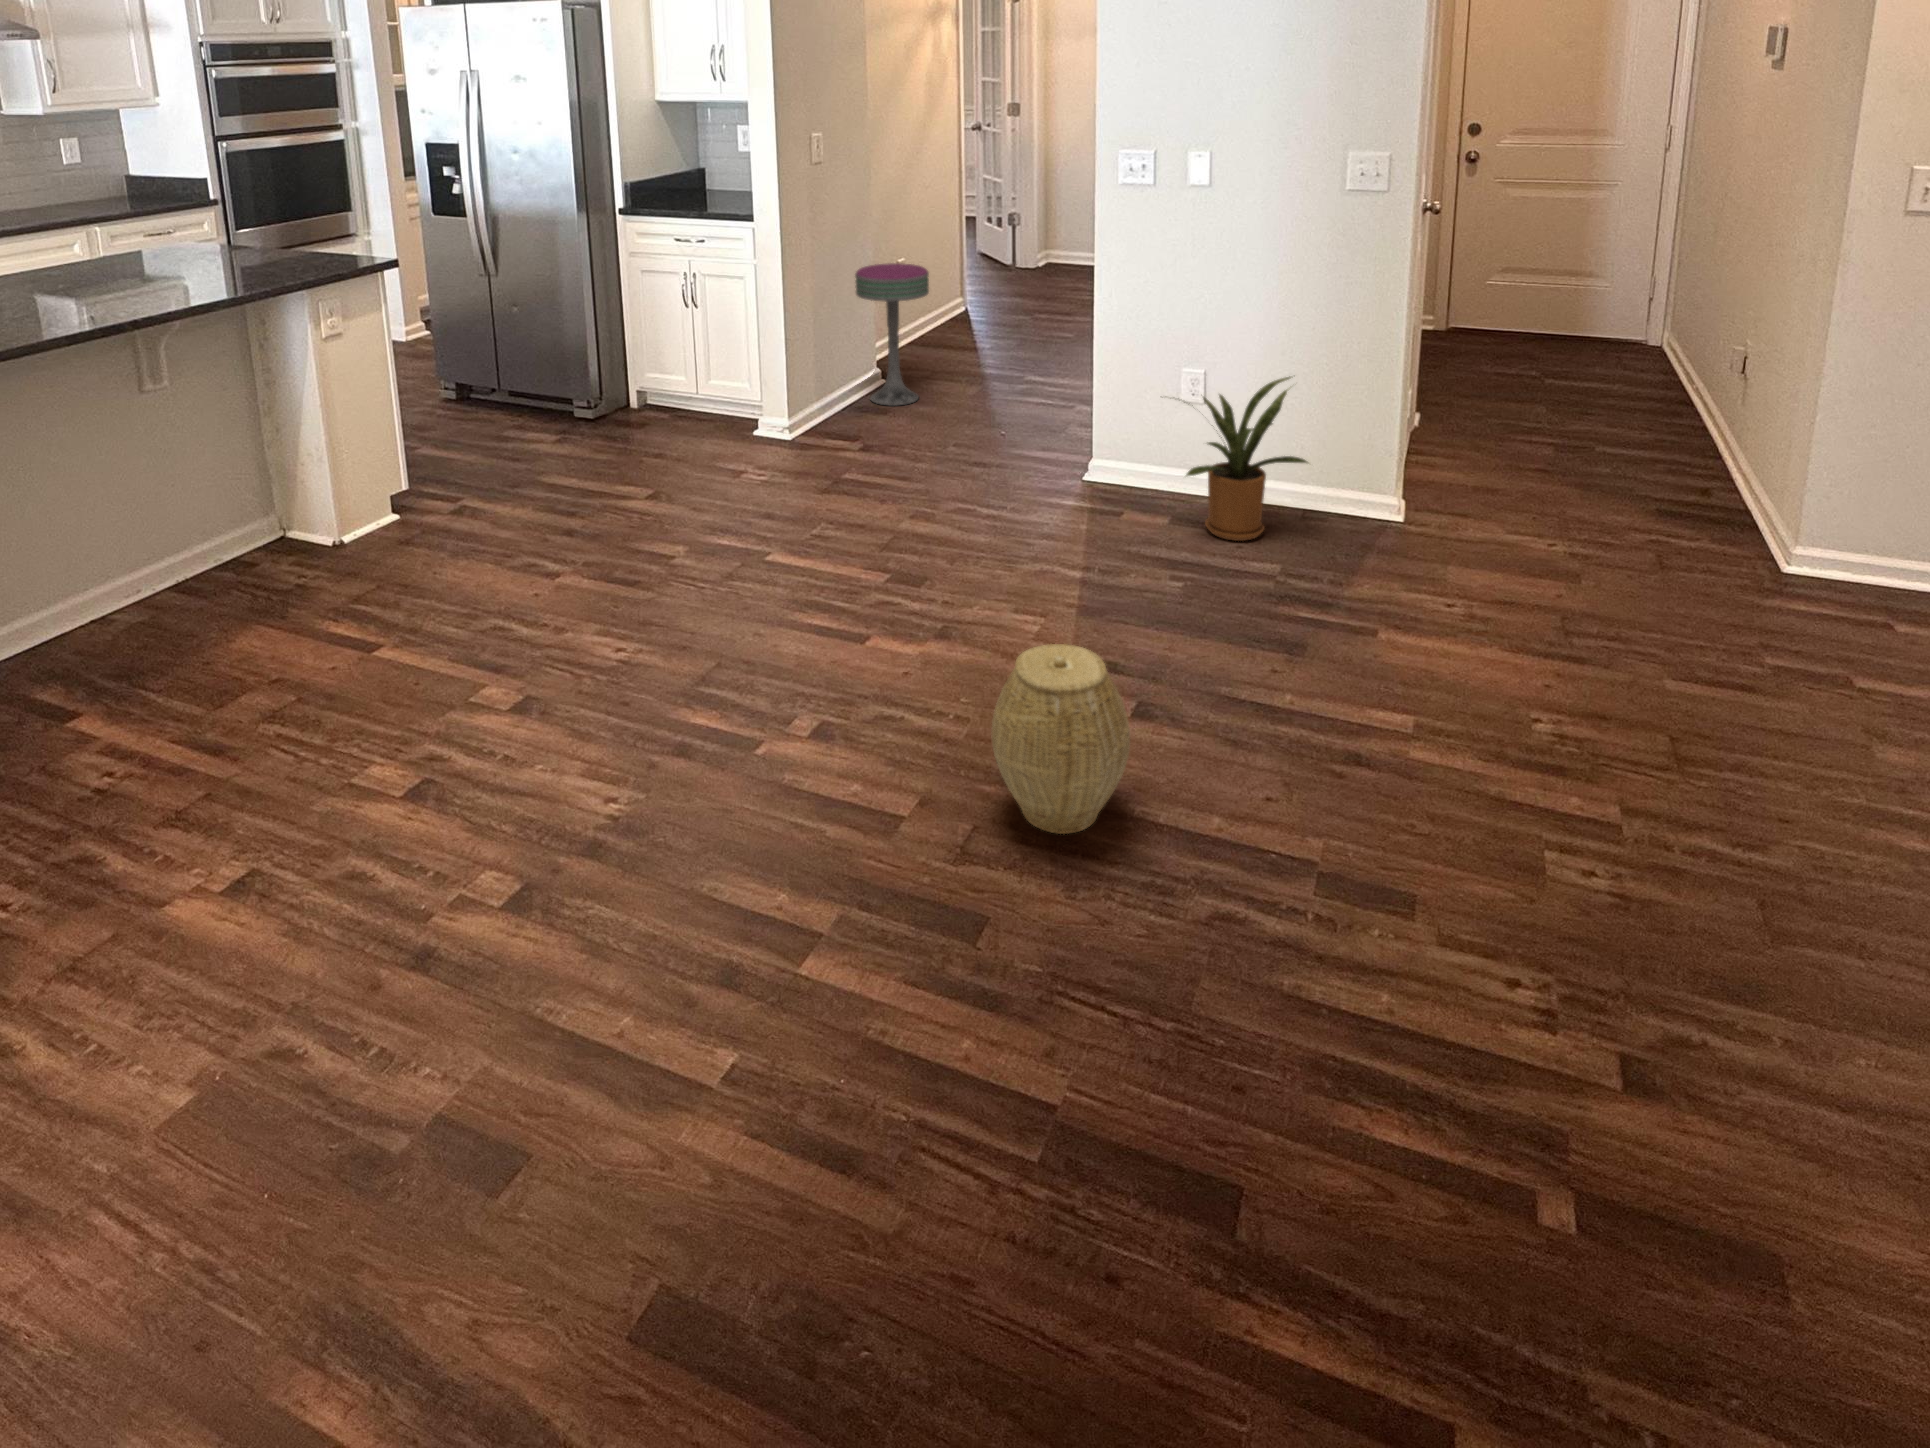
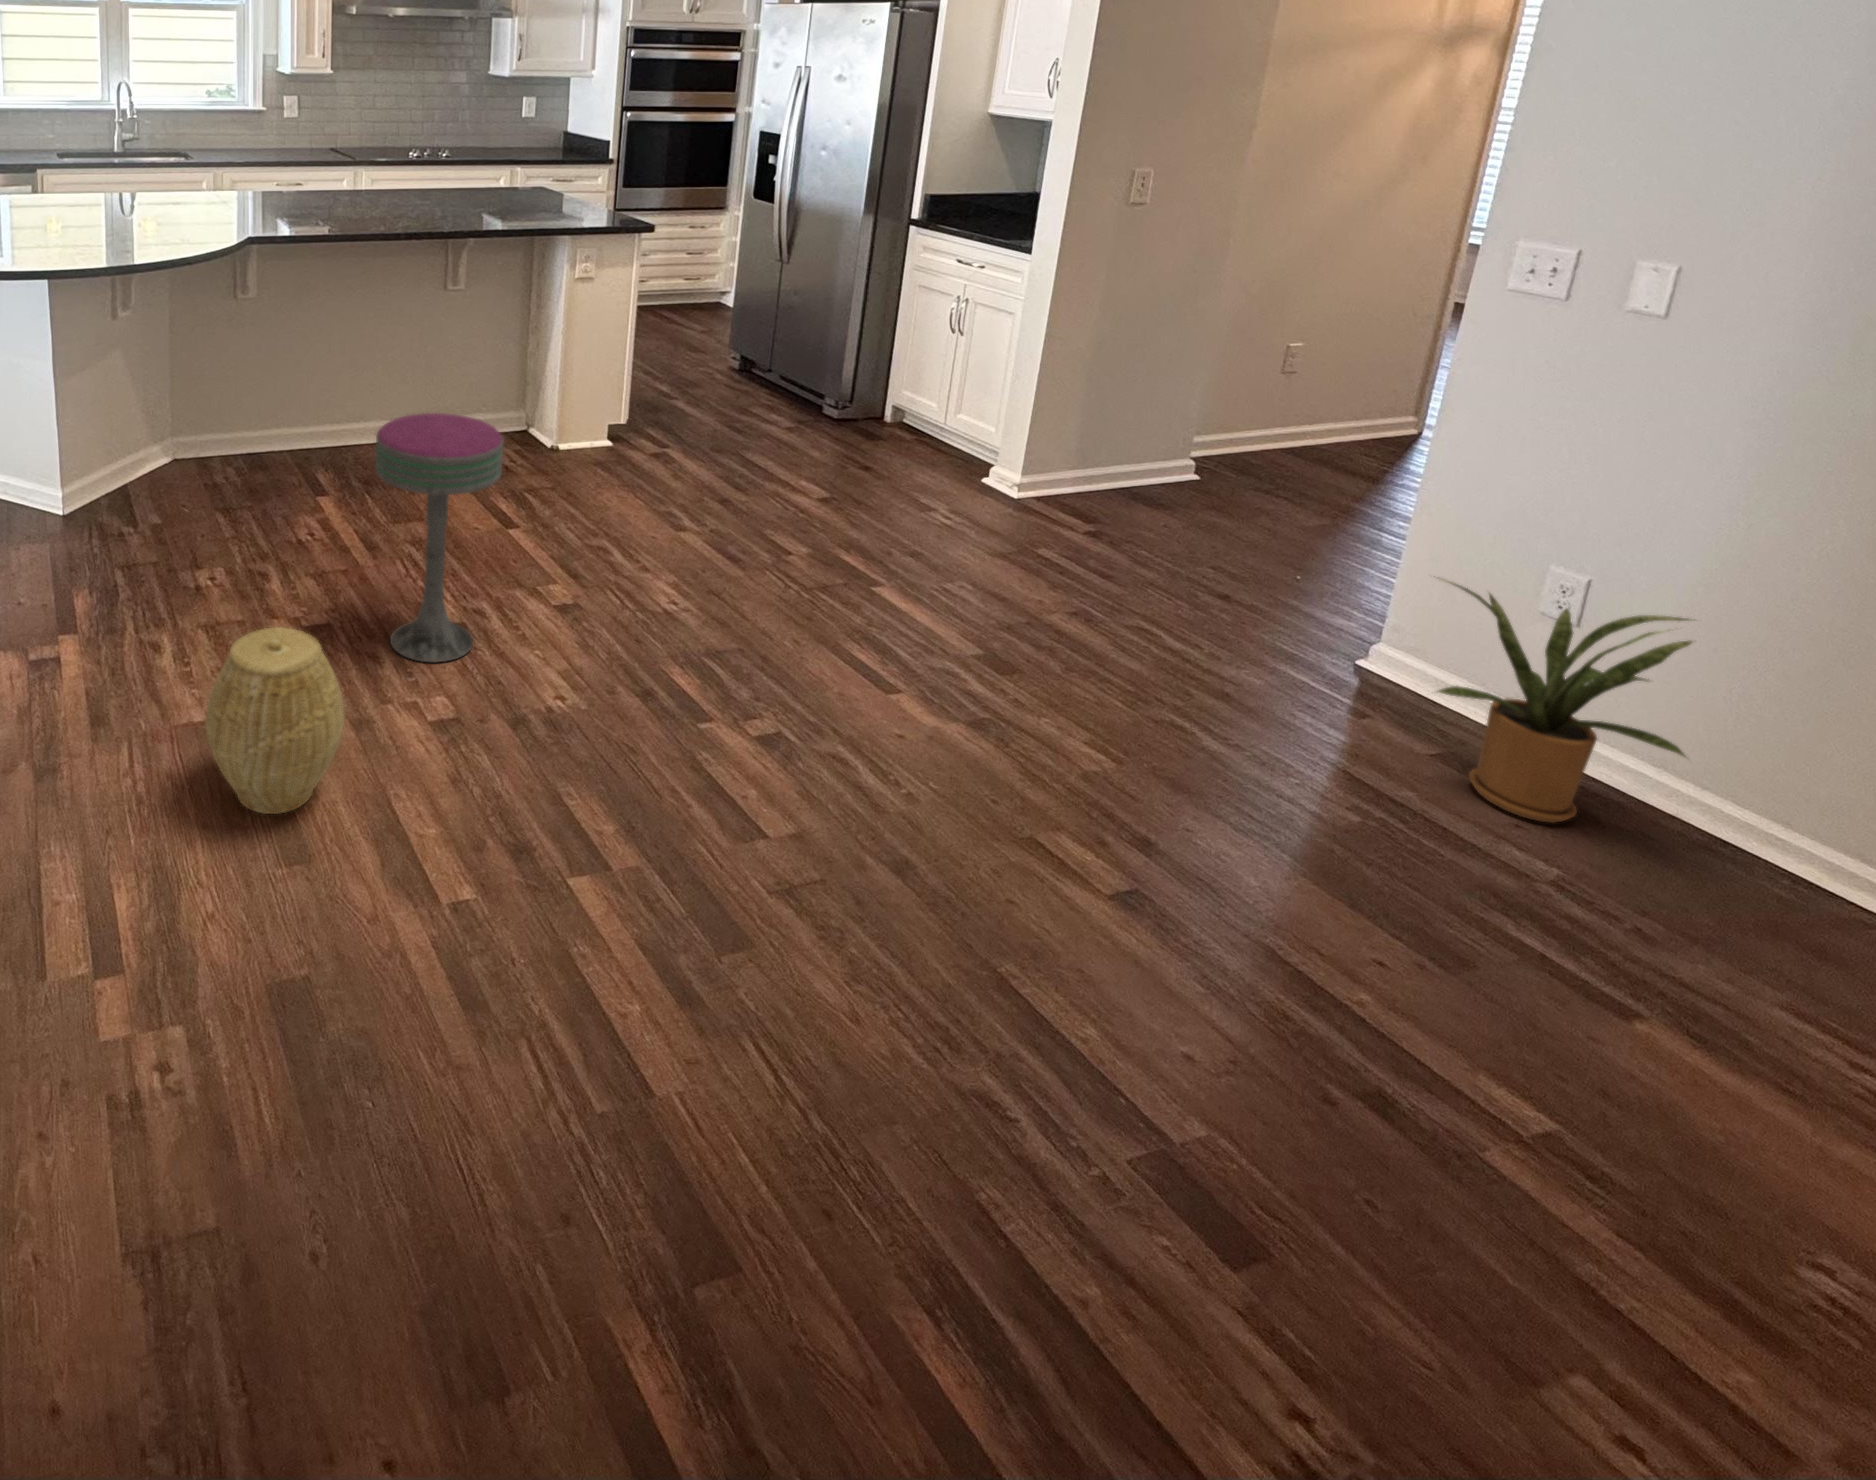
bar stool: present [855,263,929,406] -> present [375,413,503,662]
woven basket: present [991,644,1130,834] -> present [206,627,344,814]

